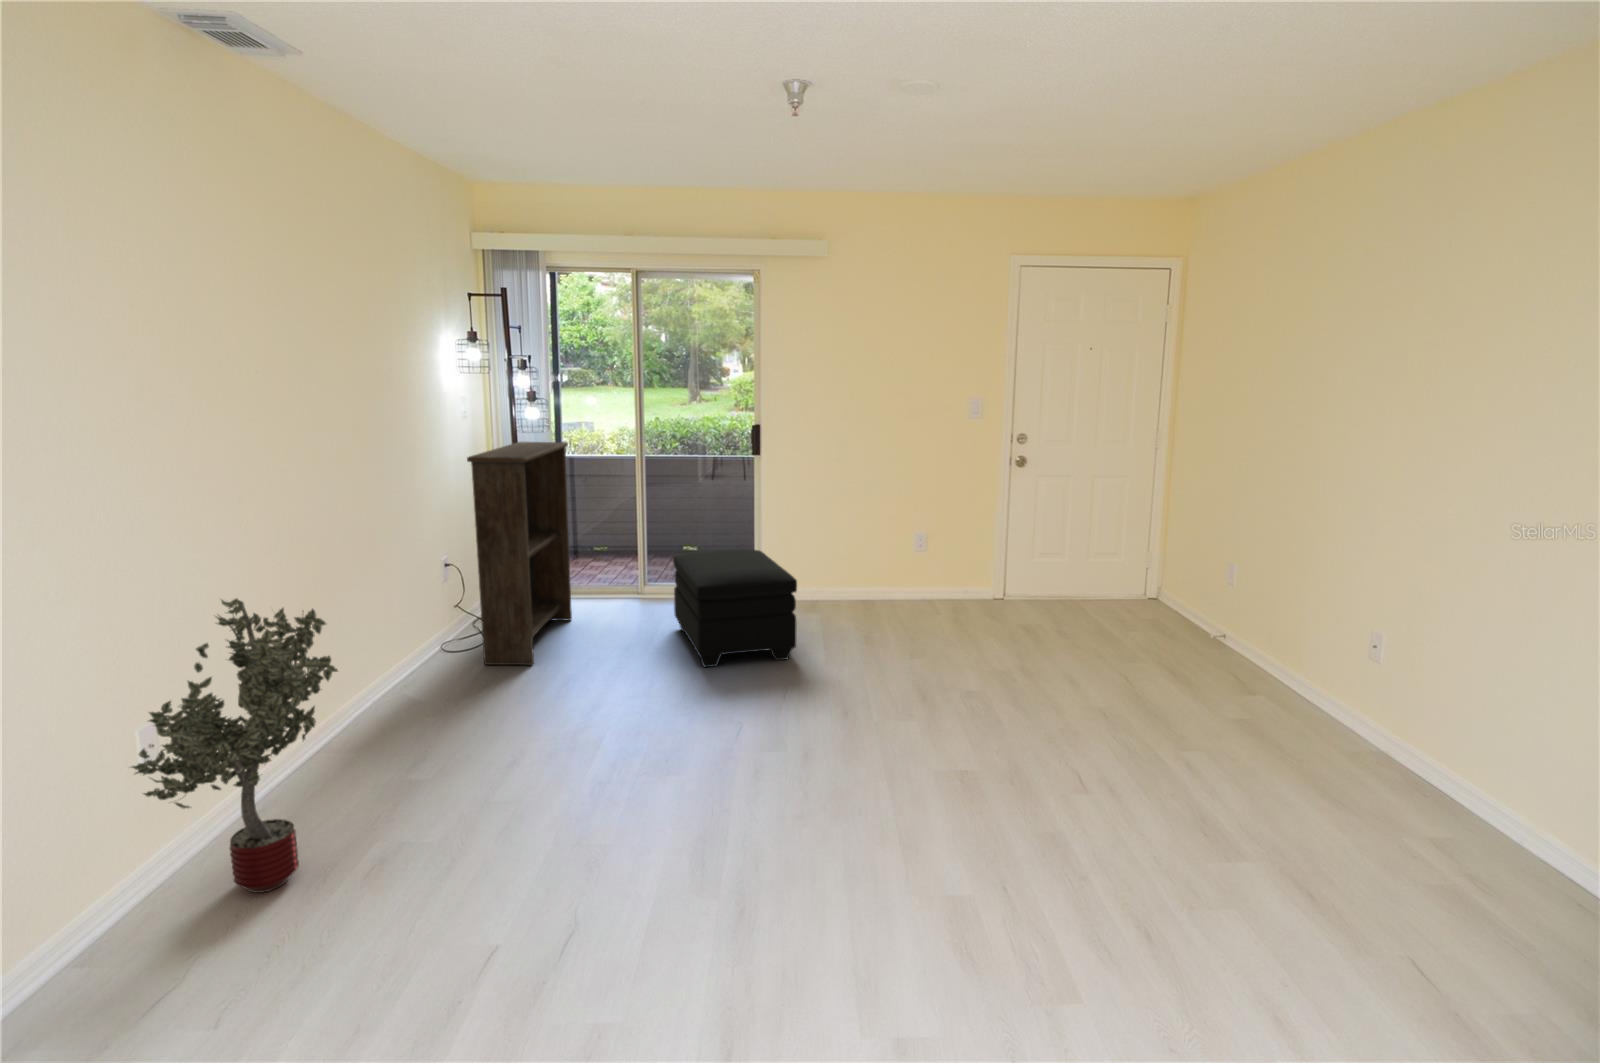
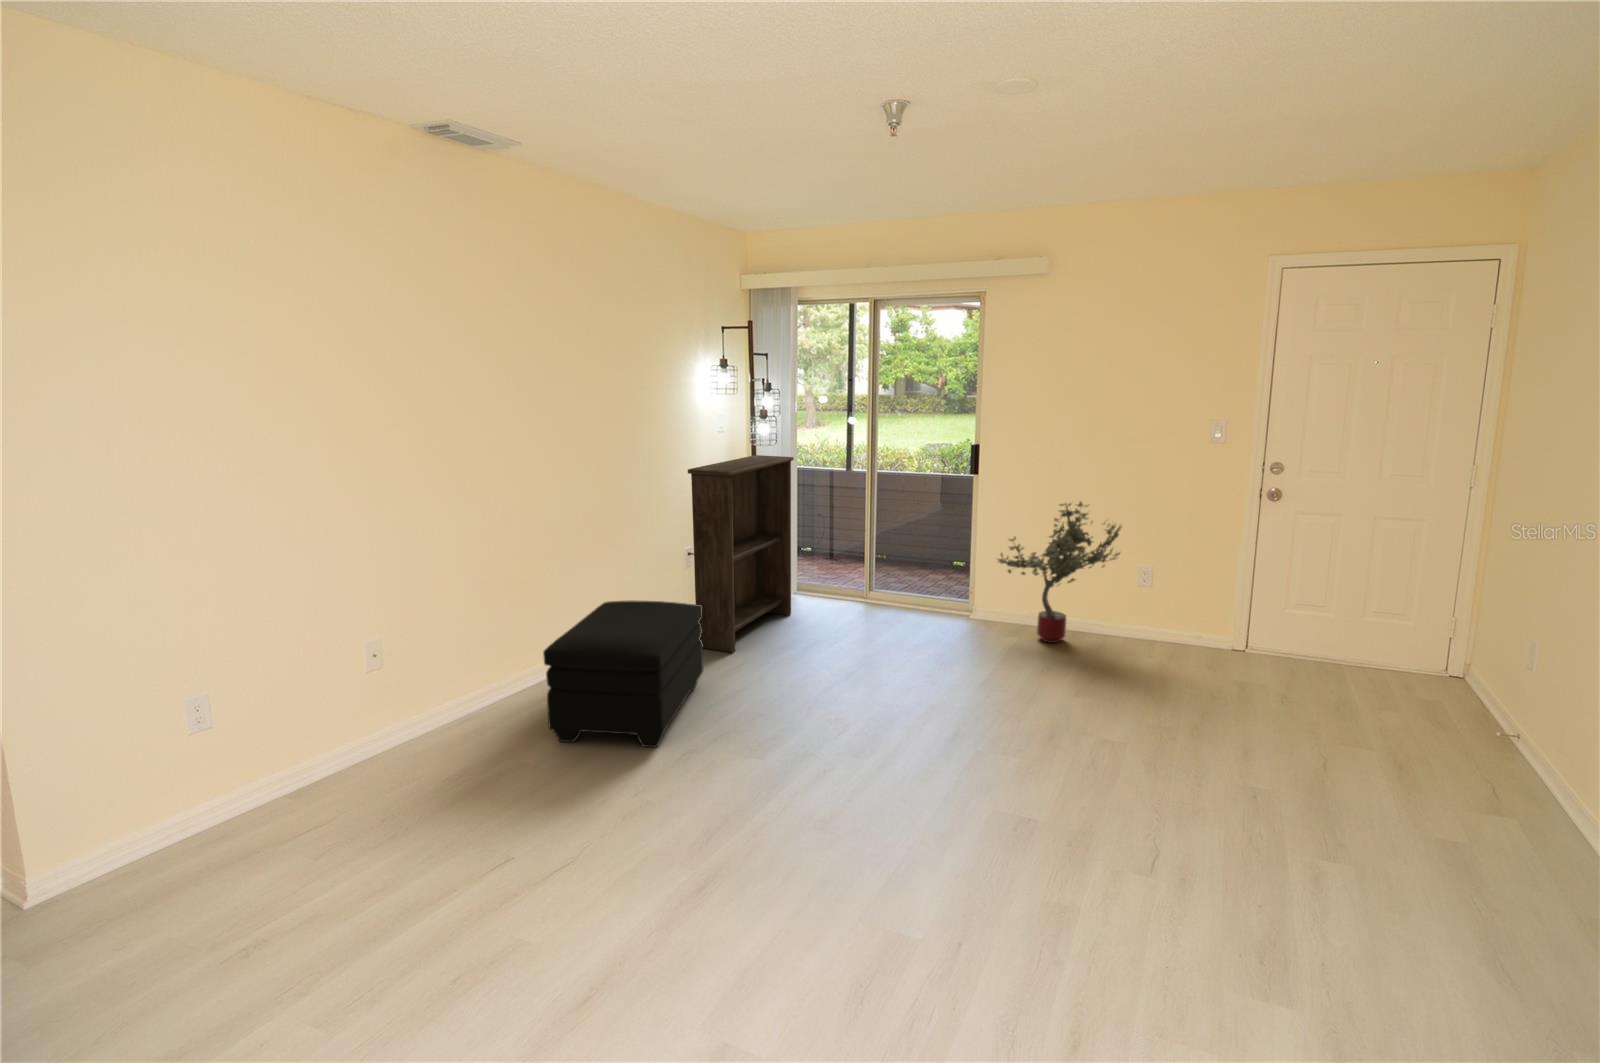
ottoman: present [673,549,797,667] -> present [543,600,703,747]
potted tree: present [131,599,337,893] -> present [998,502,1121,643]

